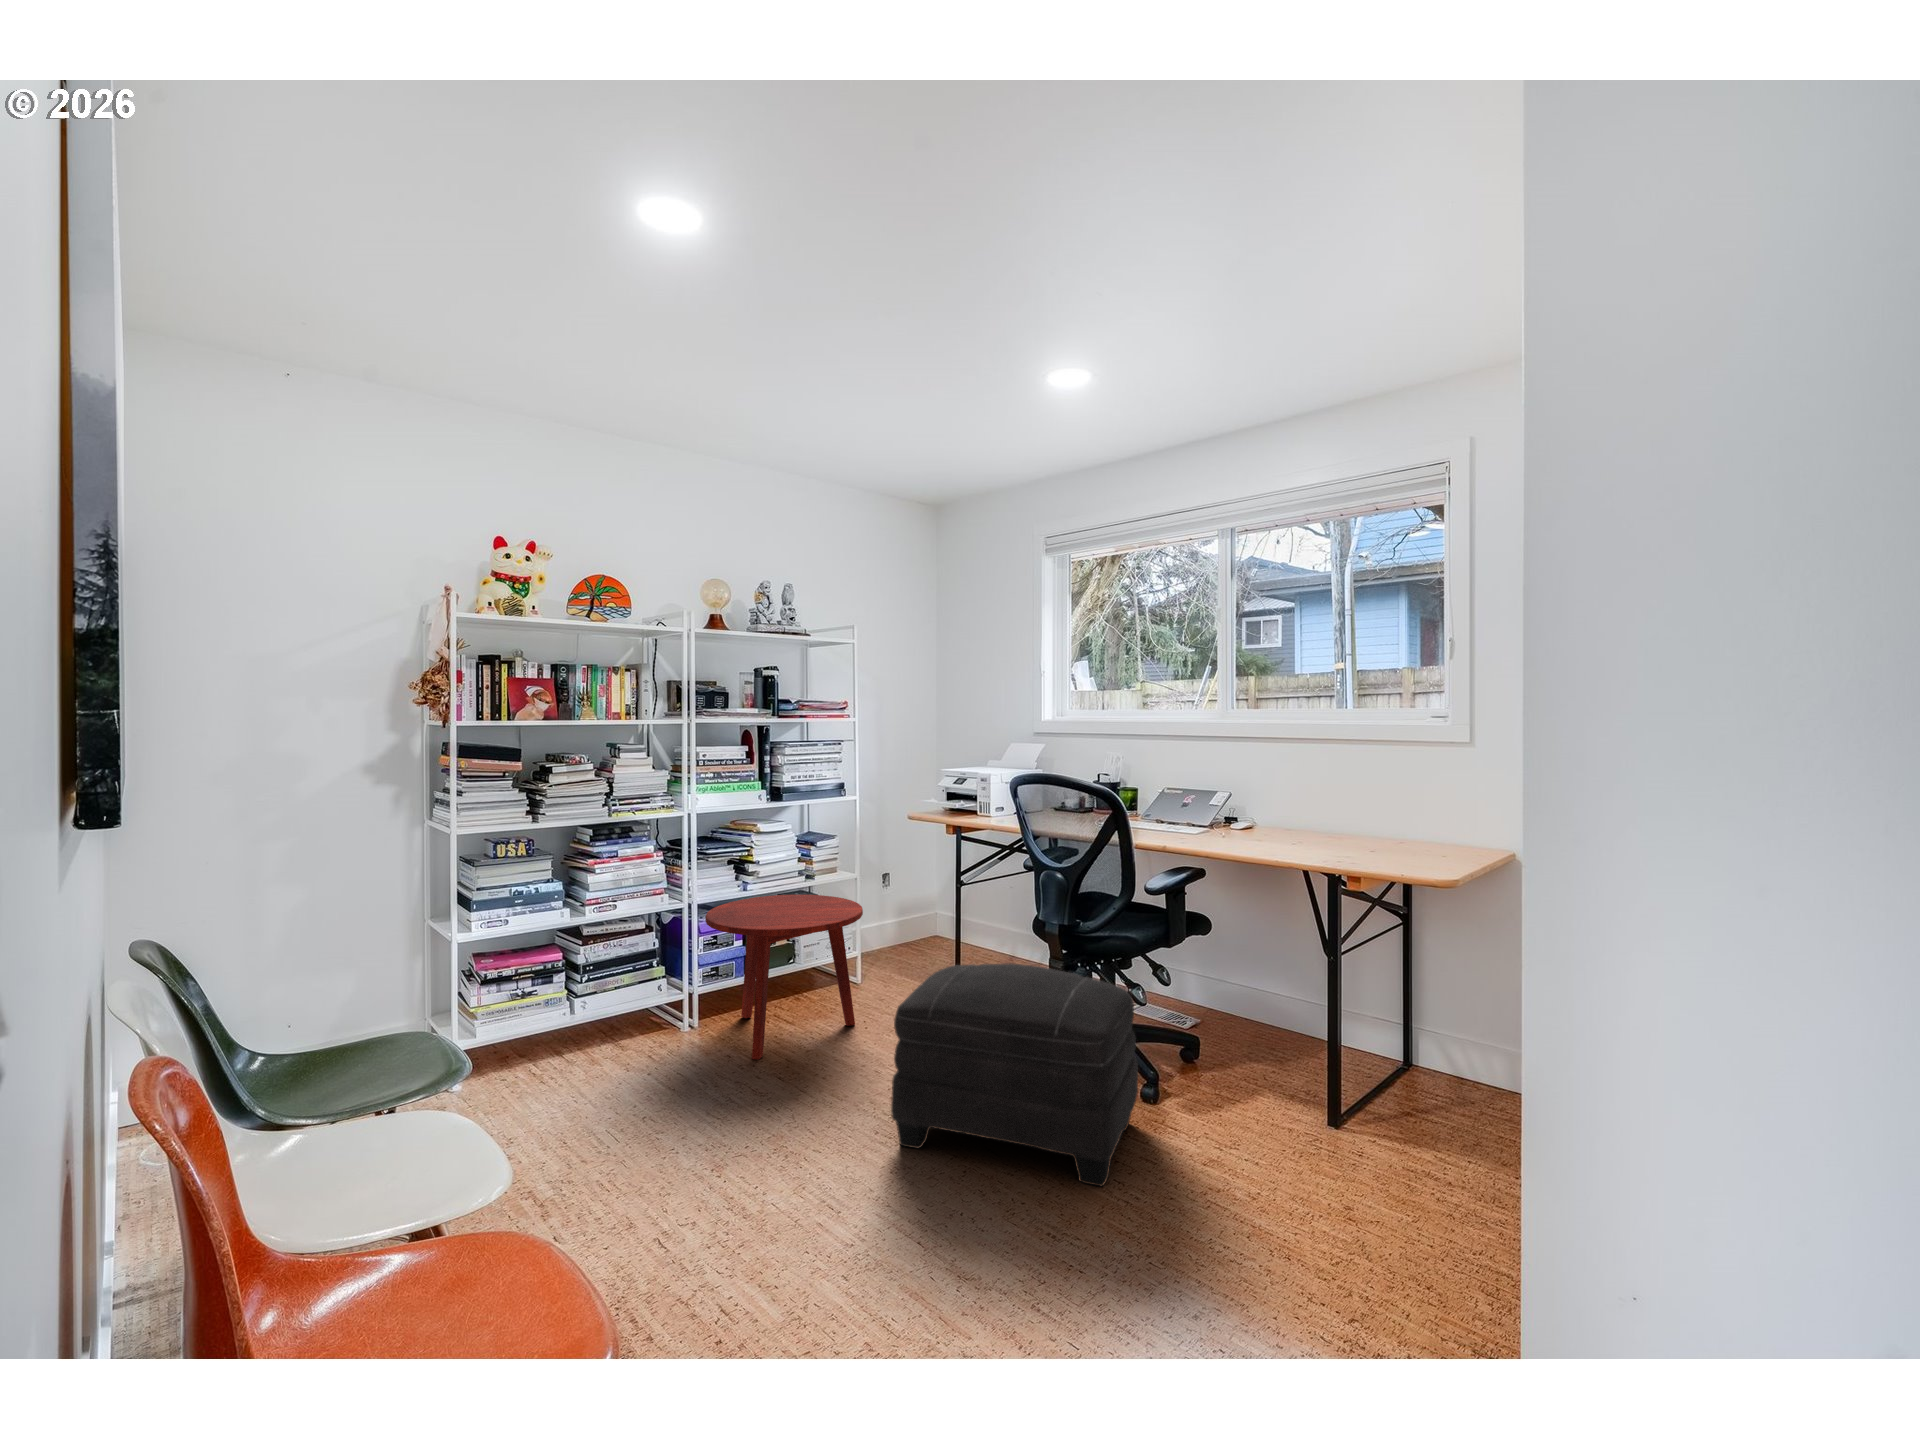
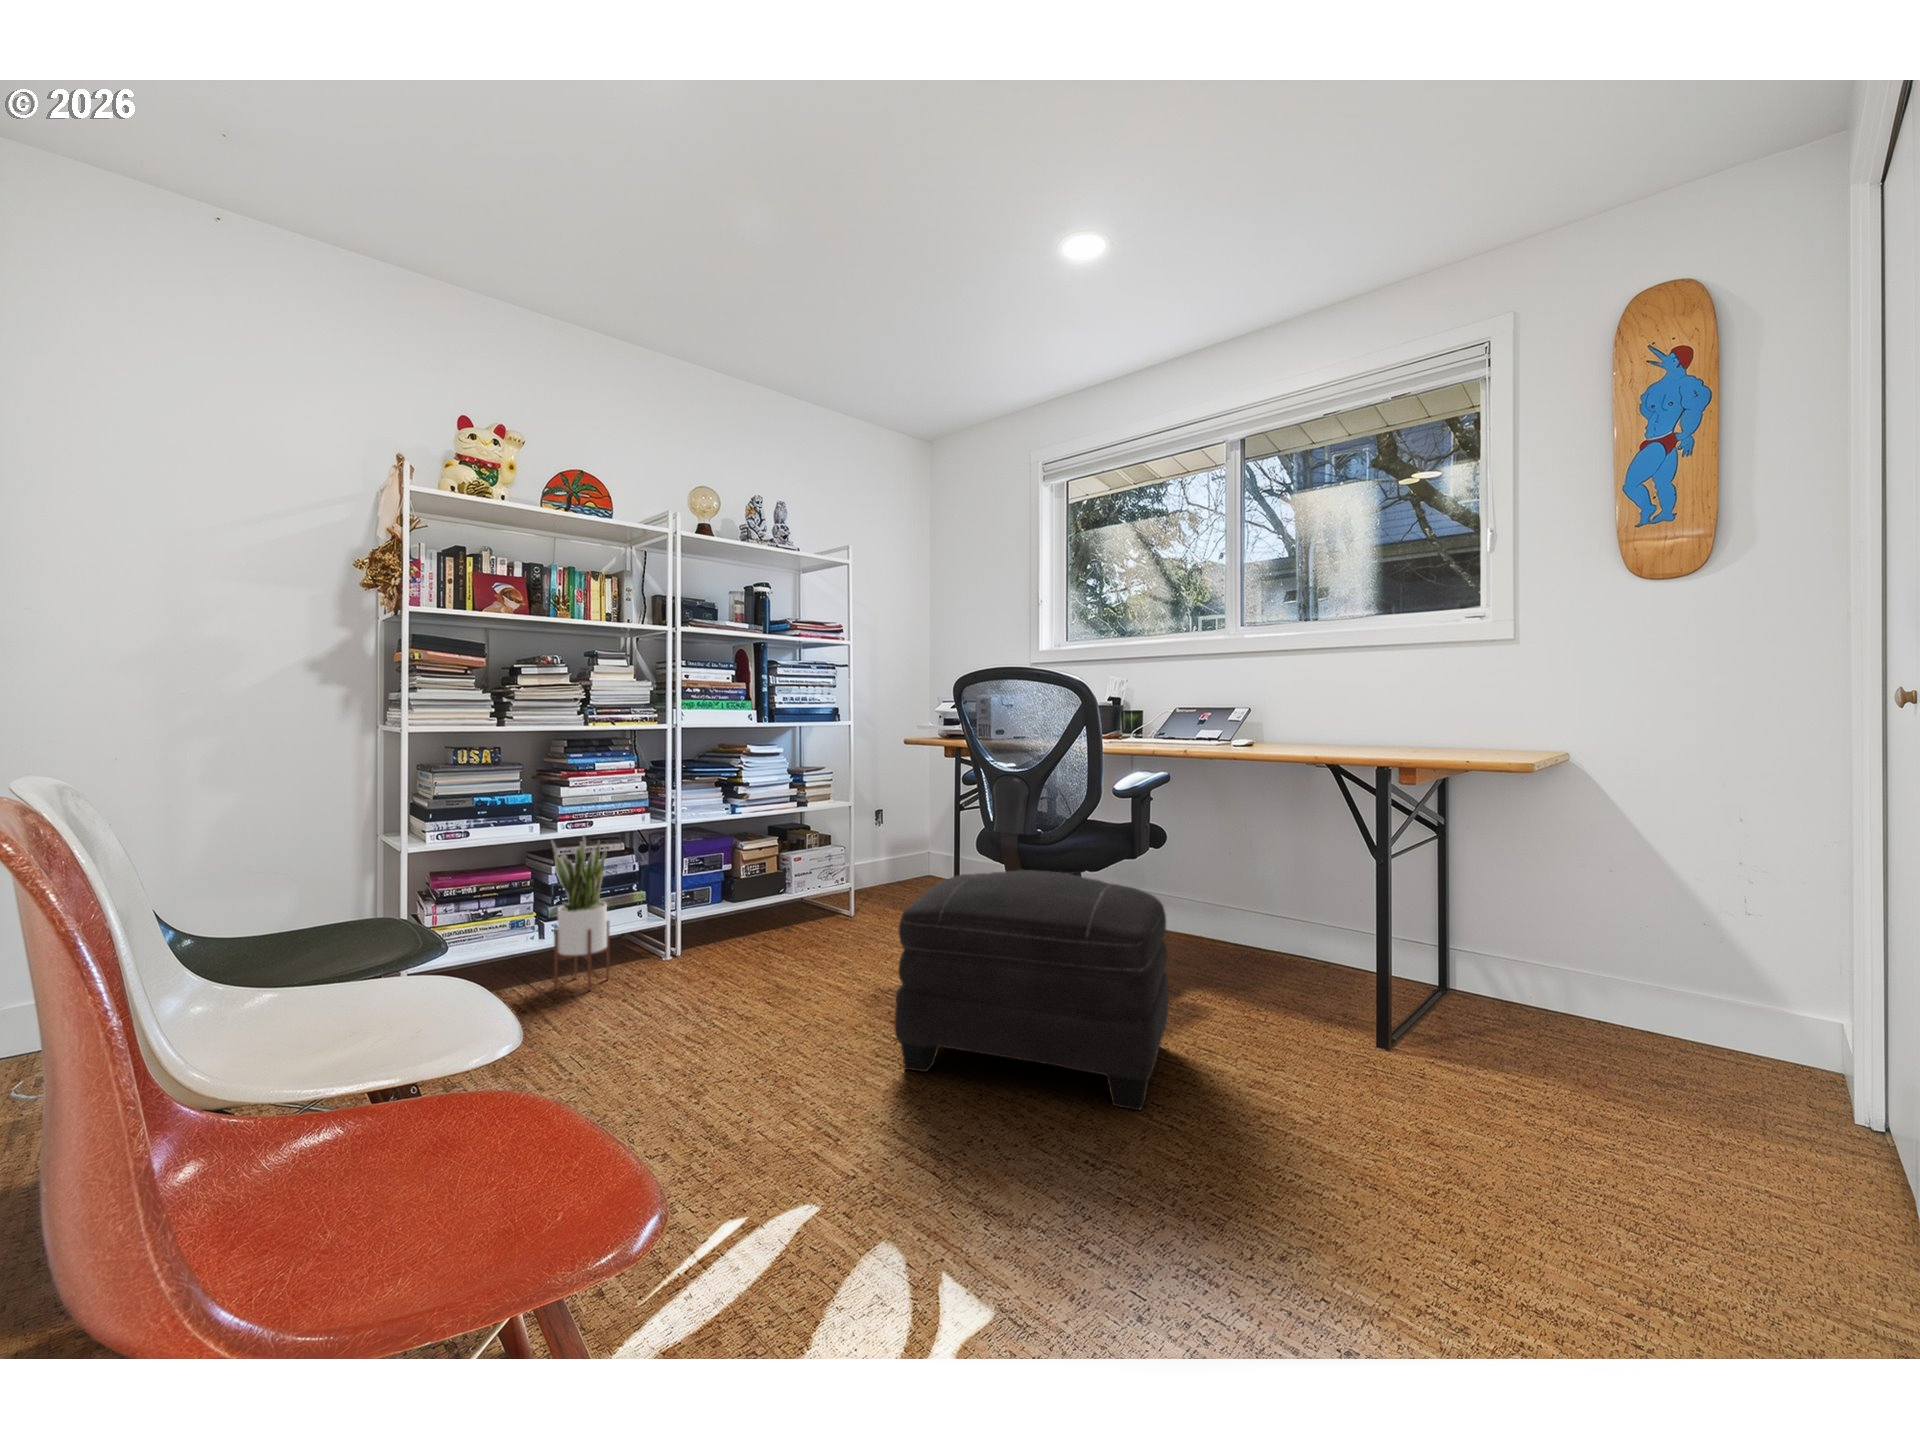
side table: present [705,895,863,1060] -> none [690,819,859,986]
potted plant: none [582,920,633,1065] -> present [551,836,610,991]

